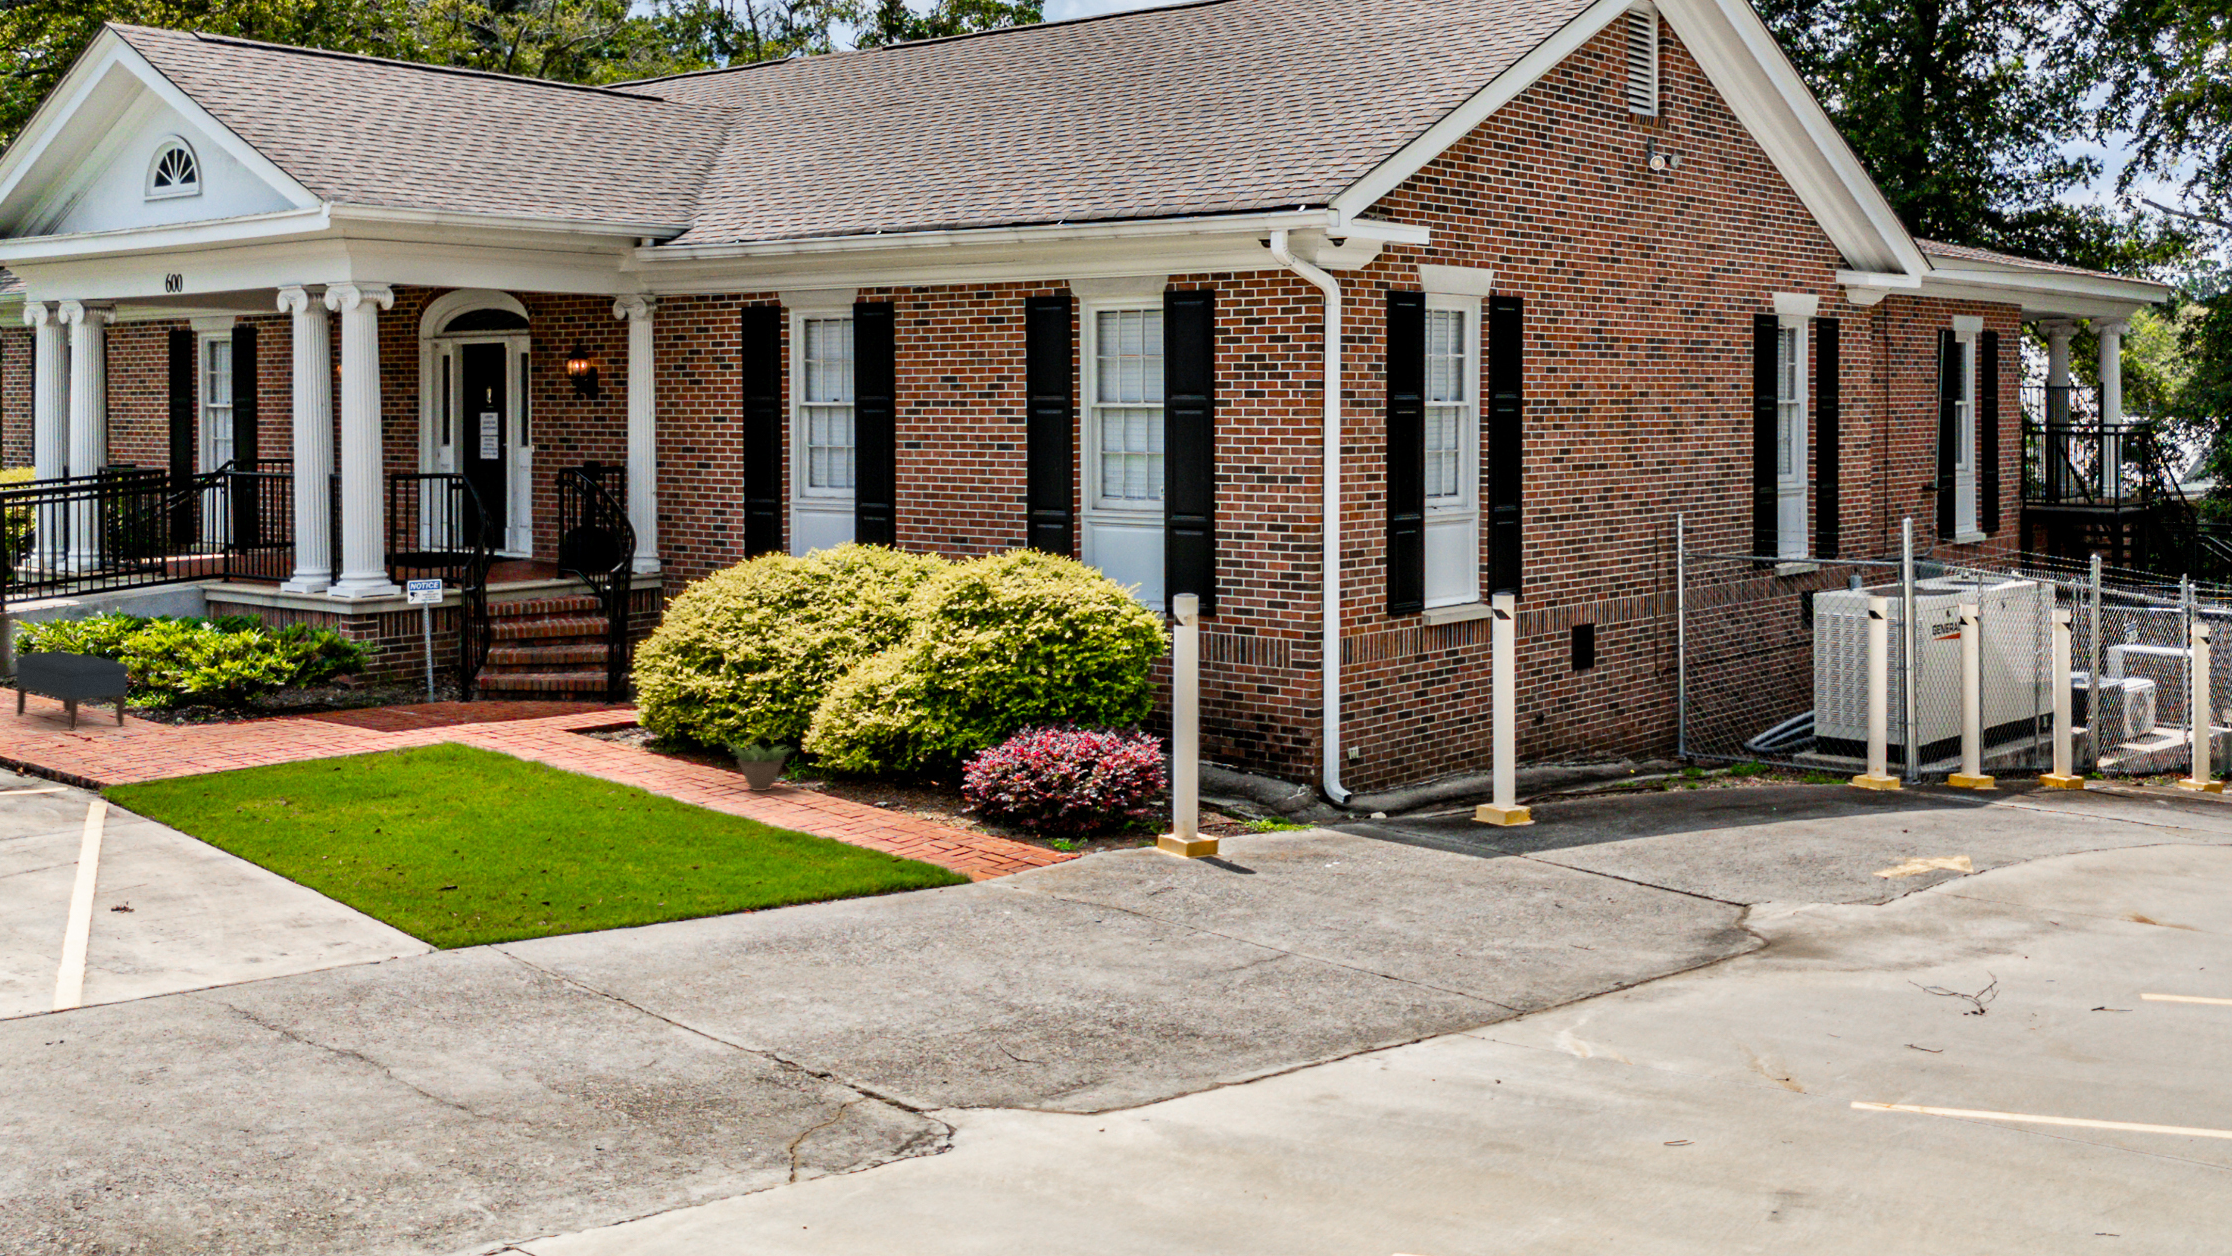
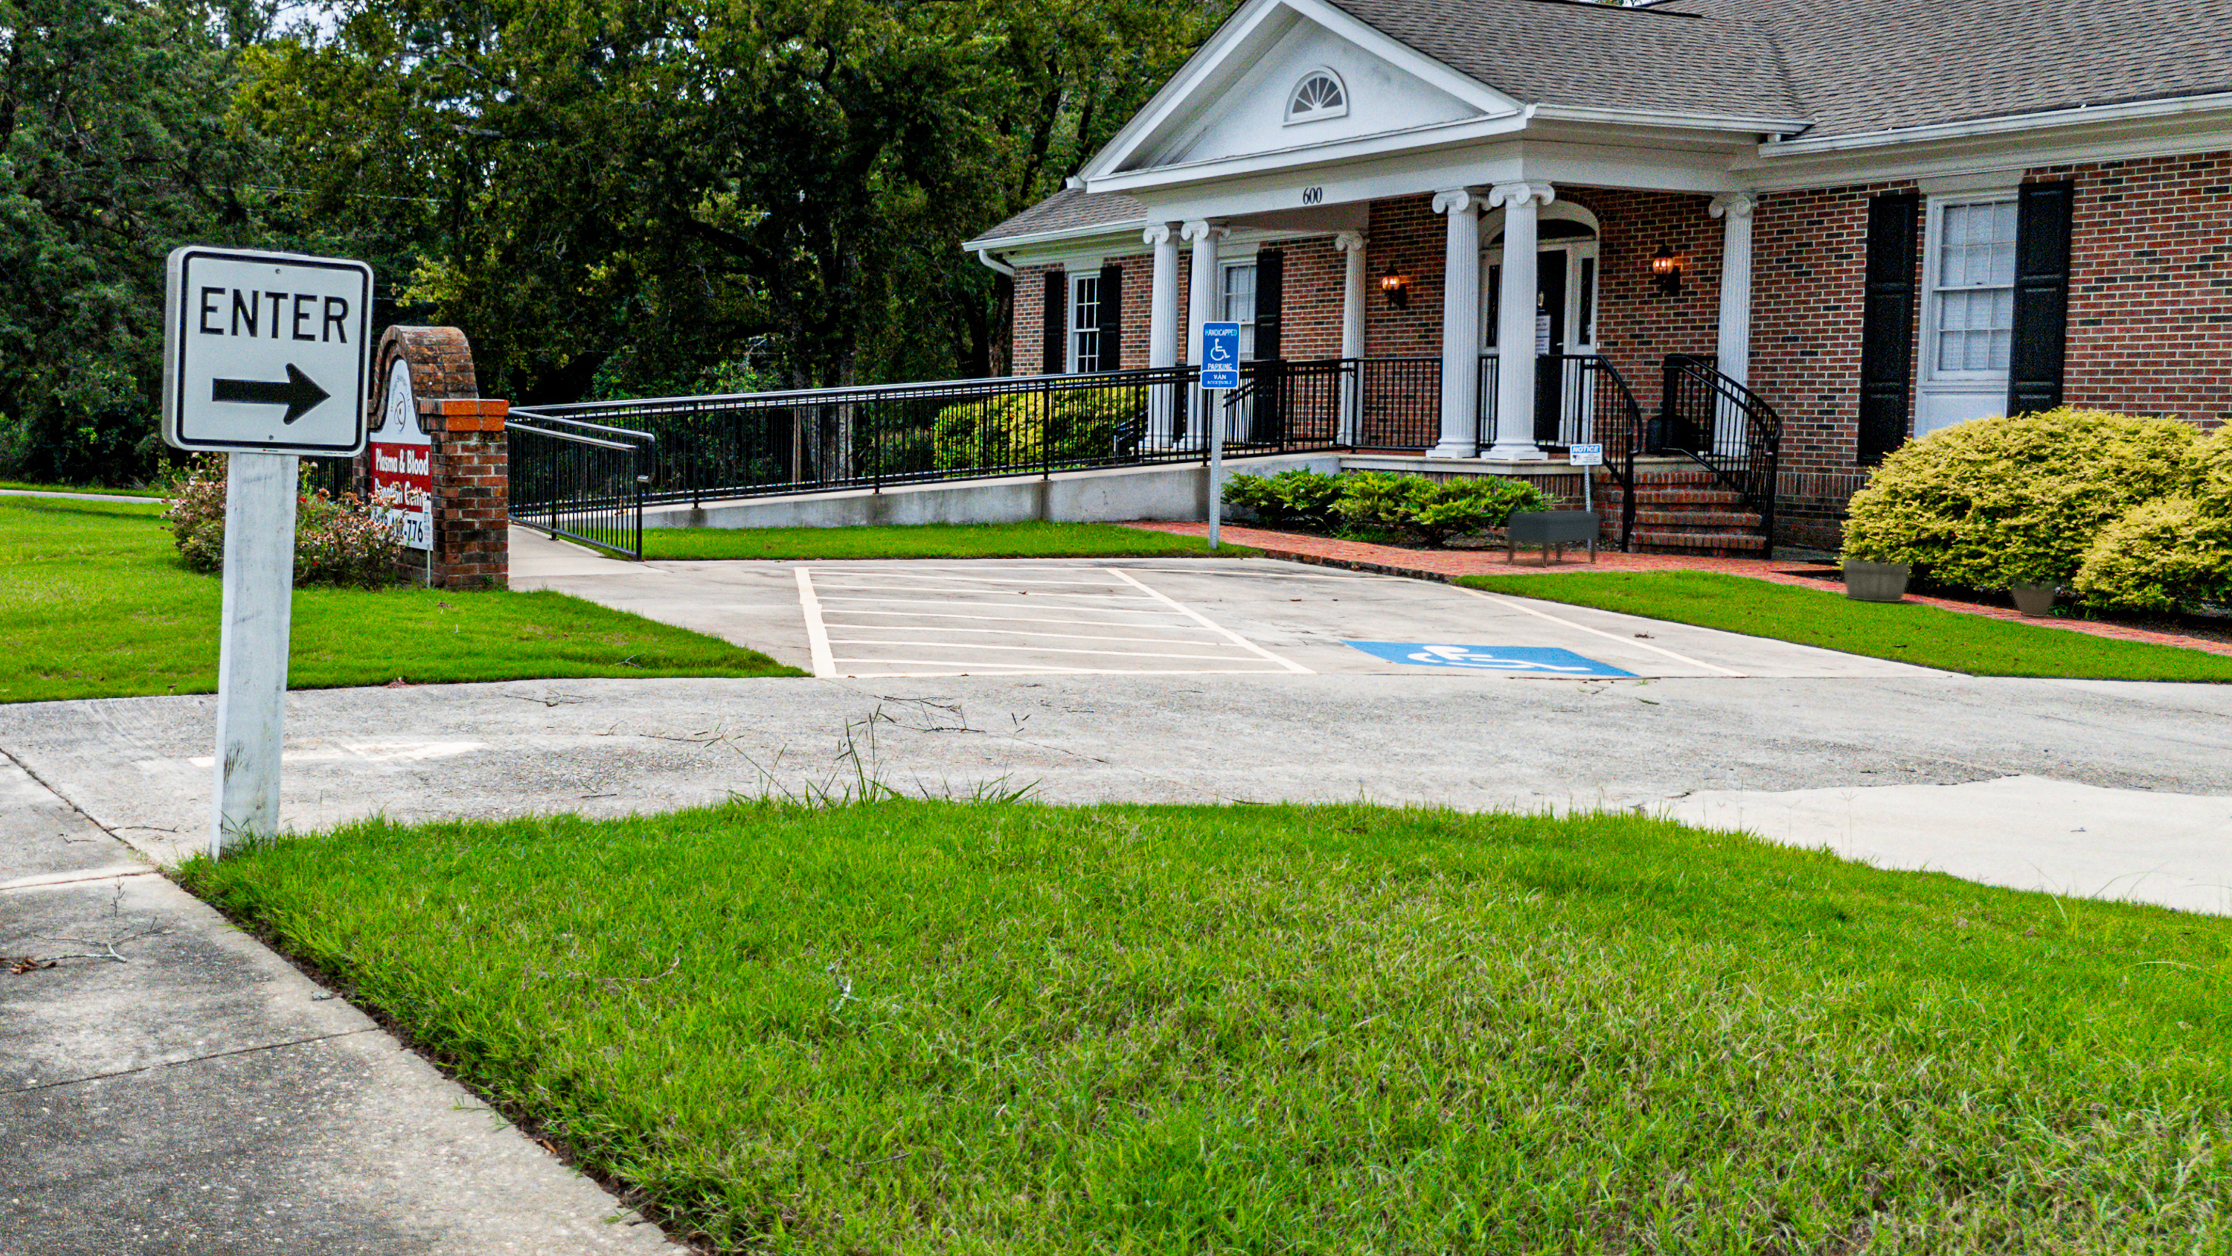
bench: present [16,651,129,730] -> present [1507,510,1600,567]
wooden bucket: none [596,709,672,772] -> present [1843,554,1910,602]

